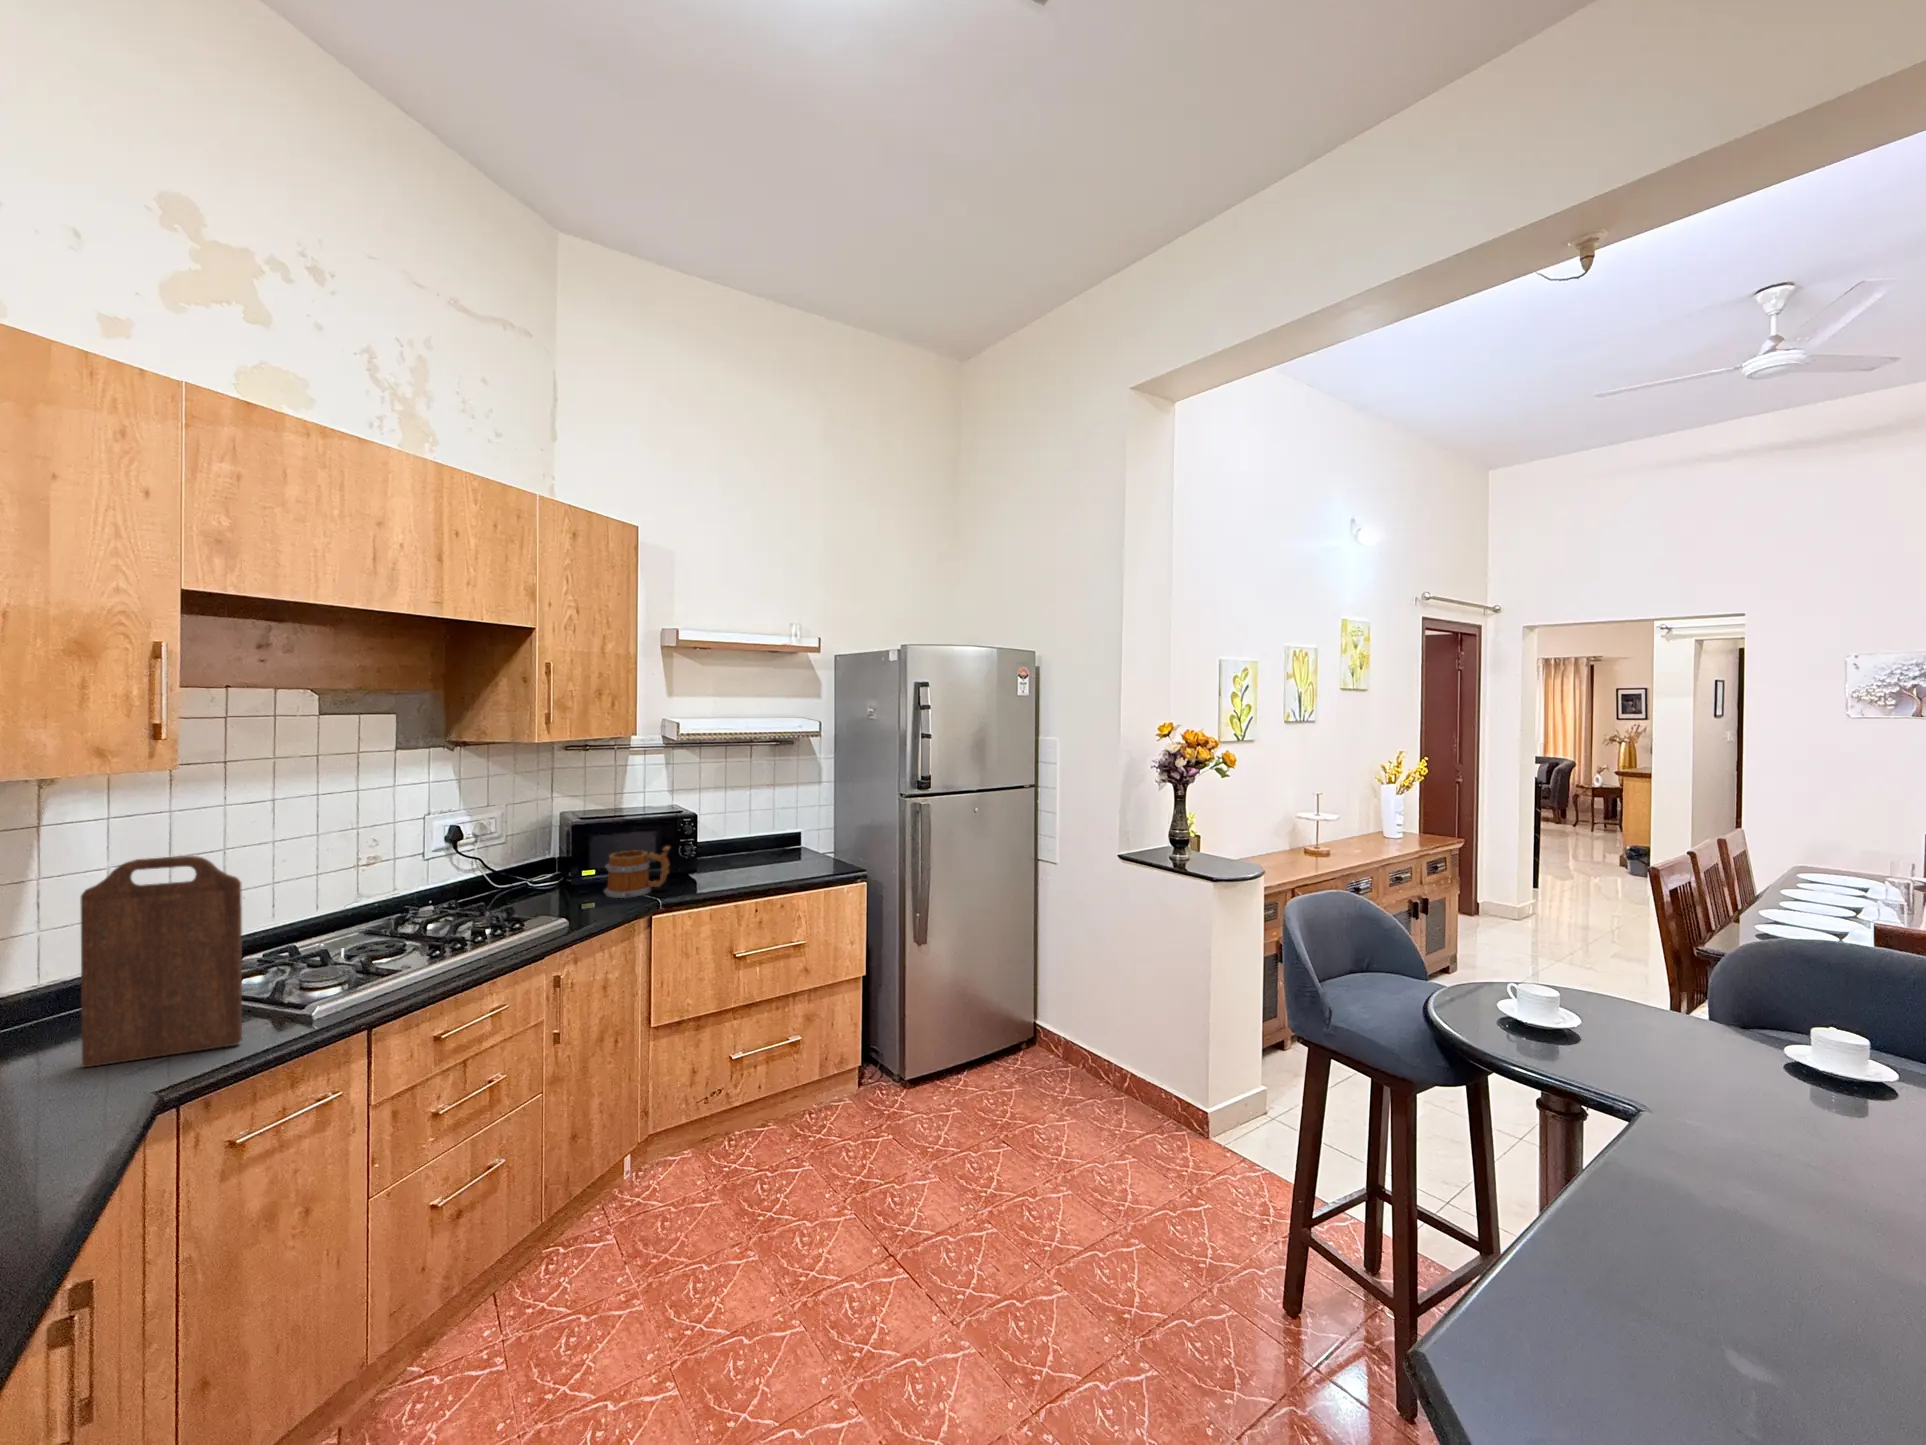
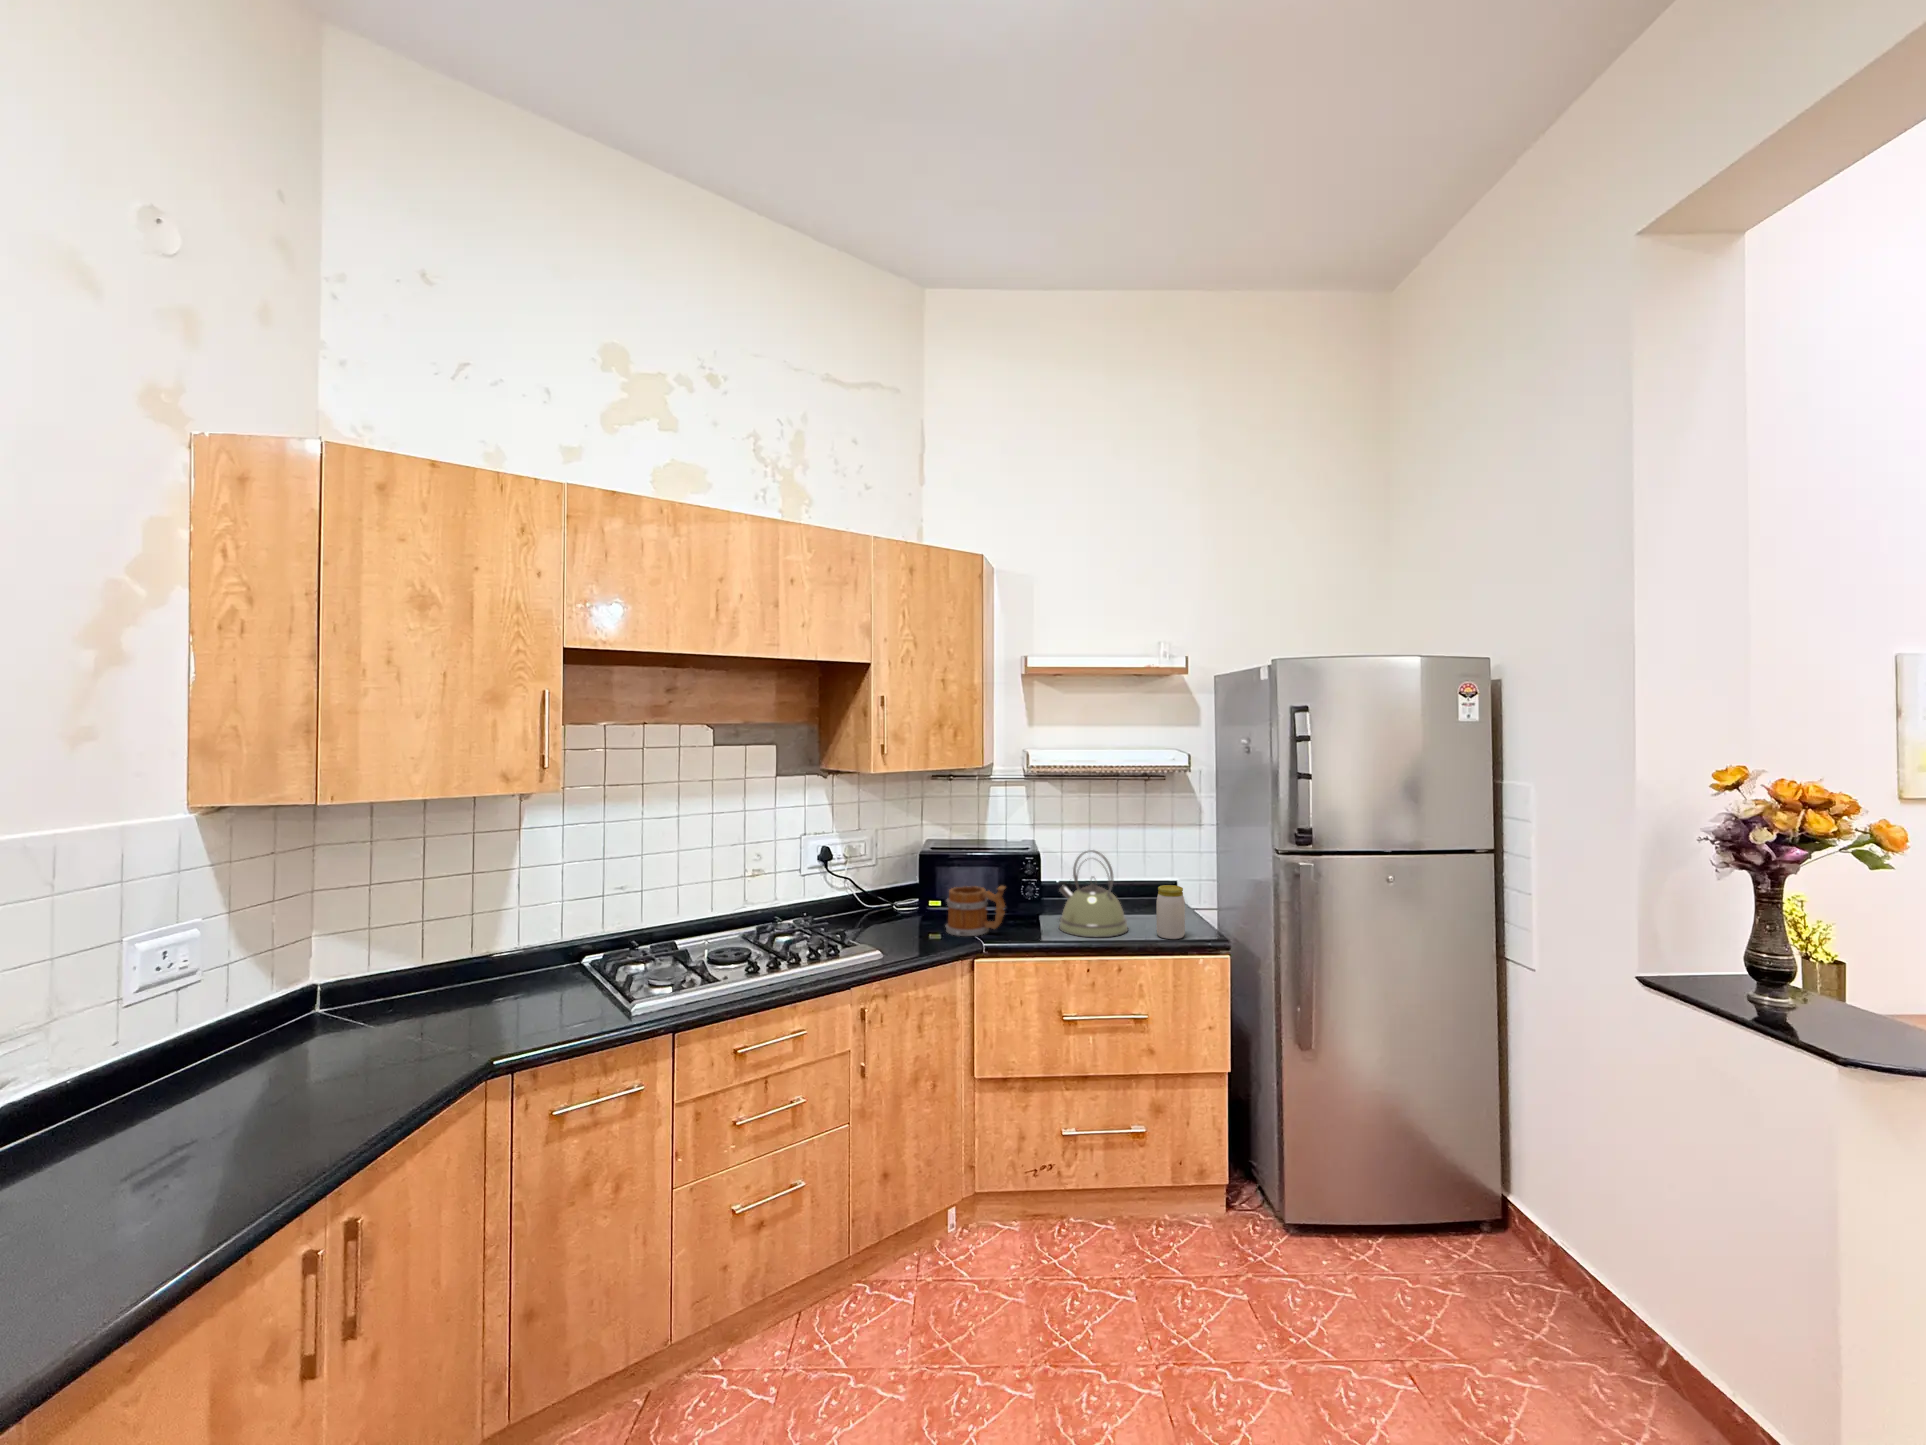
kettle: none [709,808,776,883] -> present [1059,850,1128,937]
jar: none [802,832,826,876] -> present [1156,885,1185,939]
cutting board: present [81,856,242,1067] -> none [492,861,581,1025]

